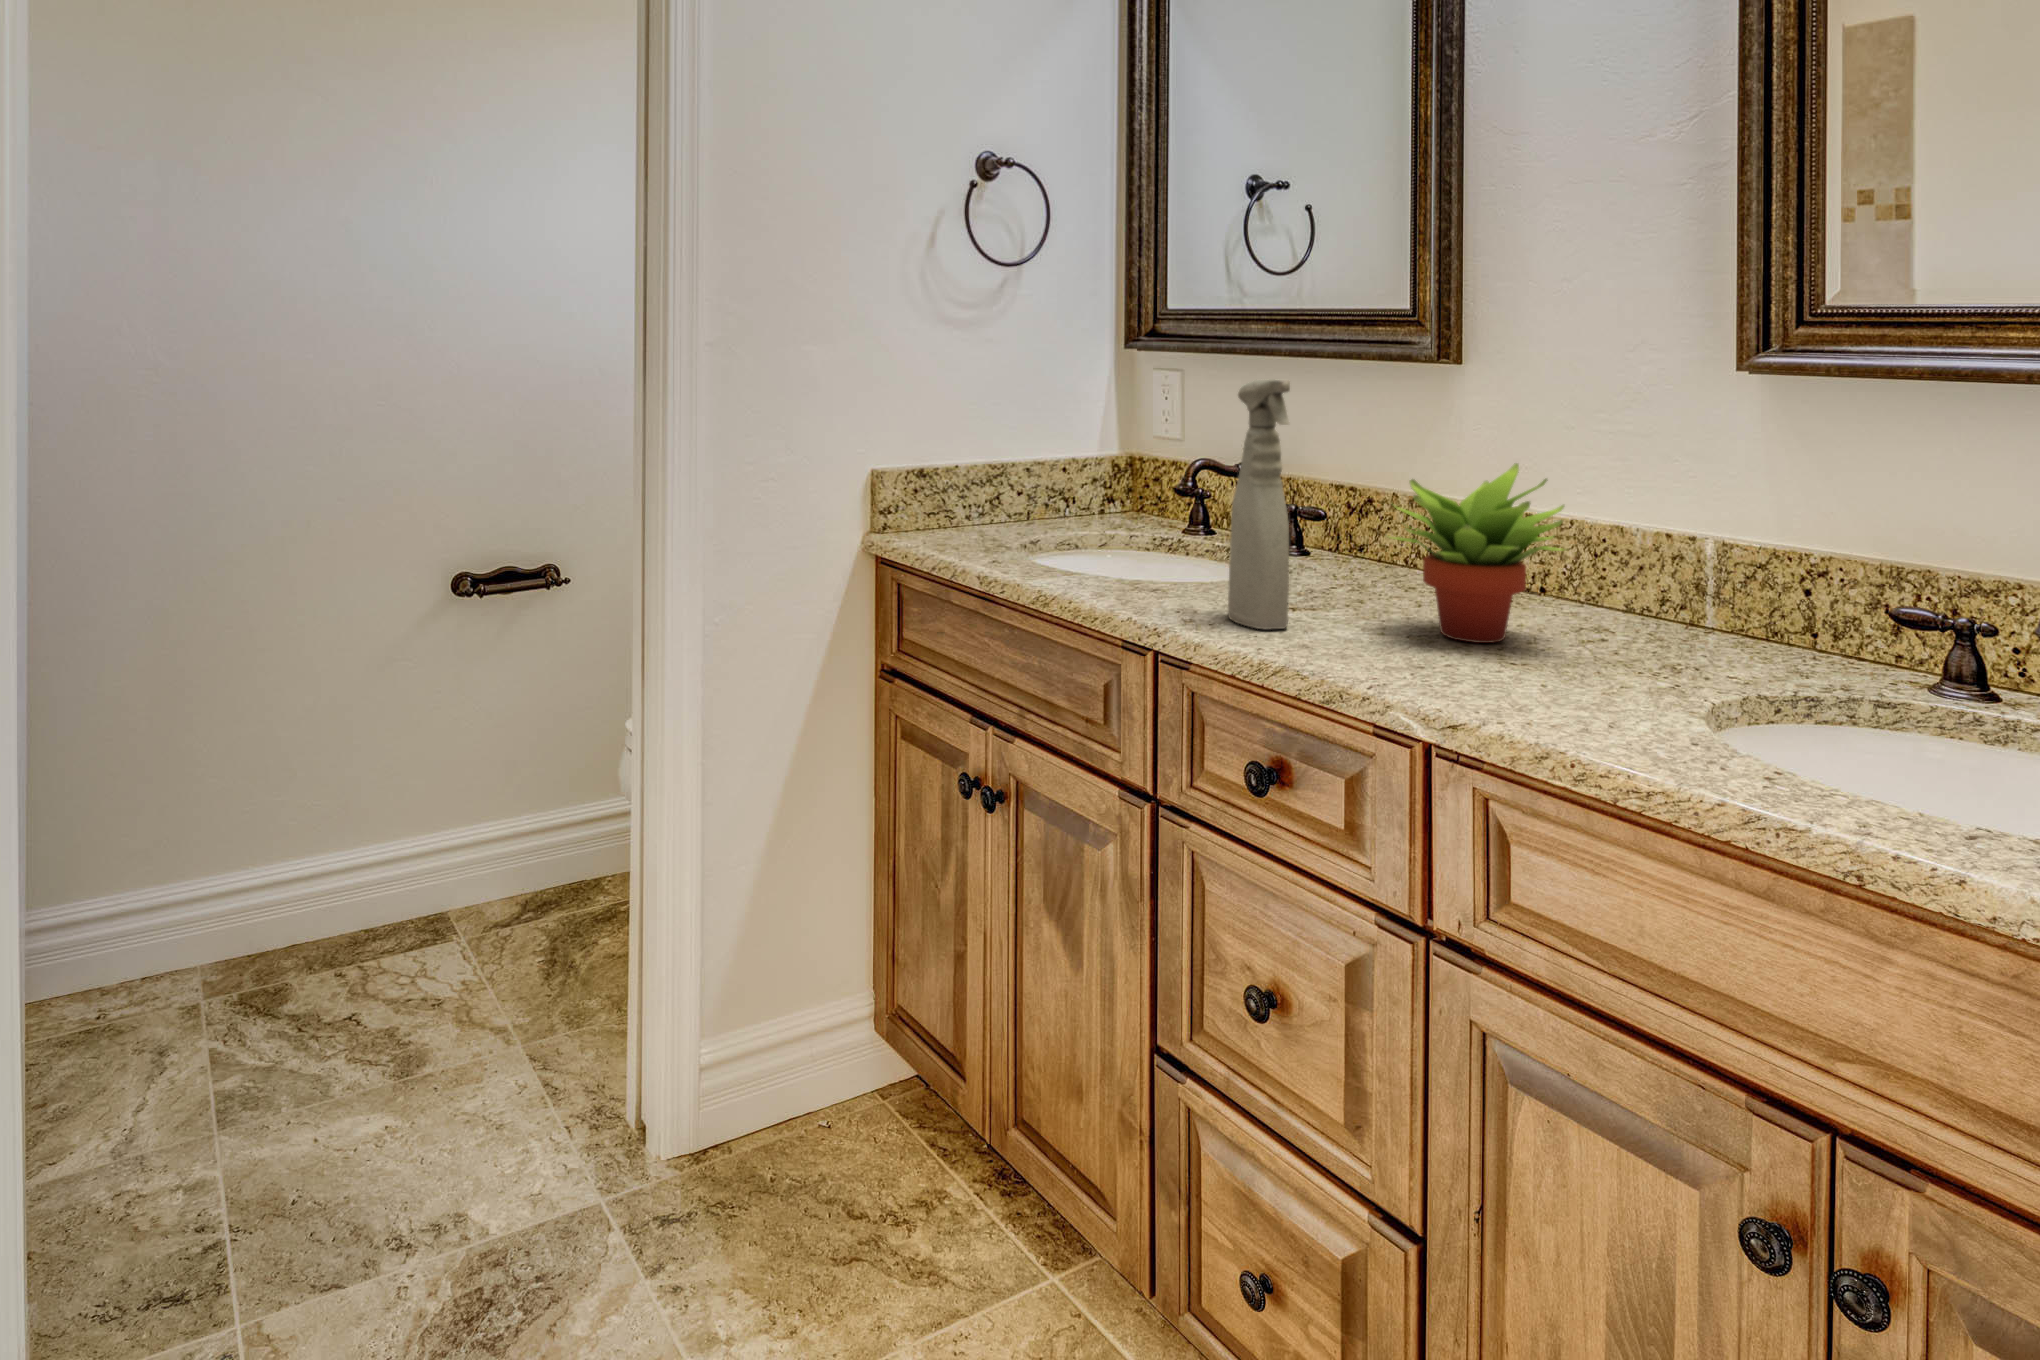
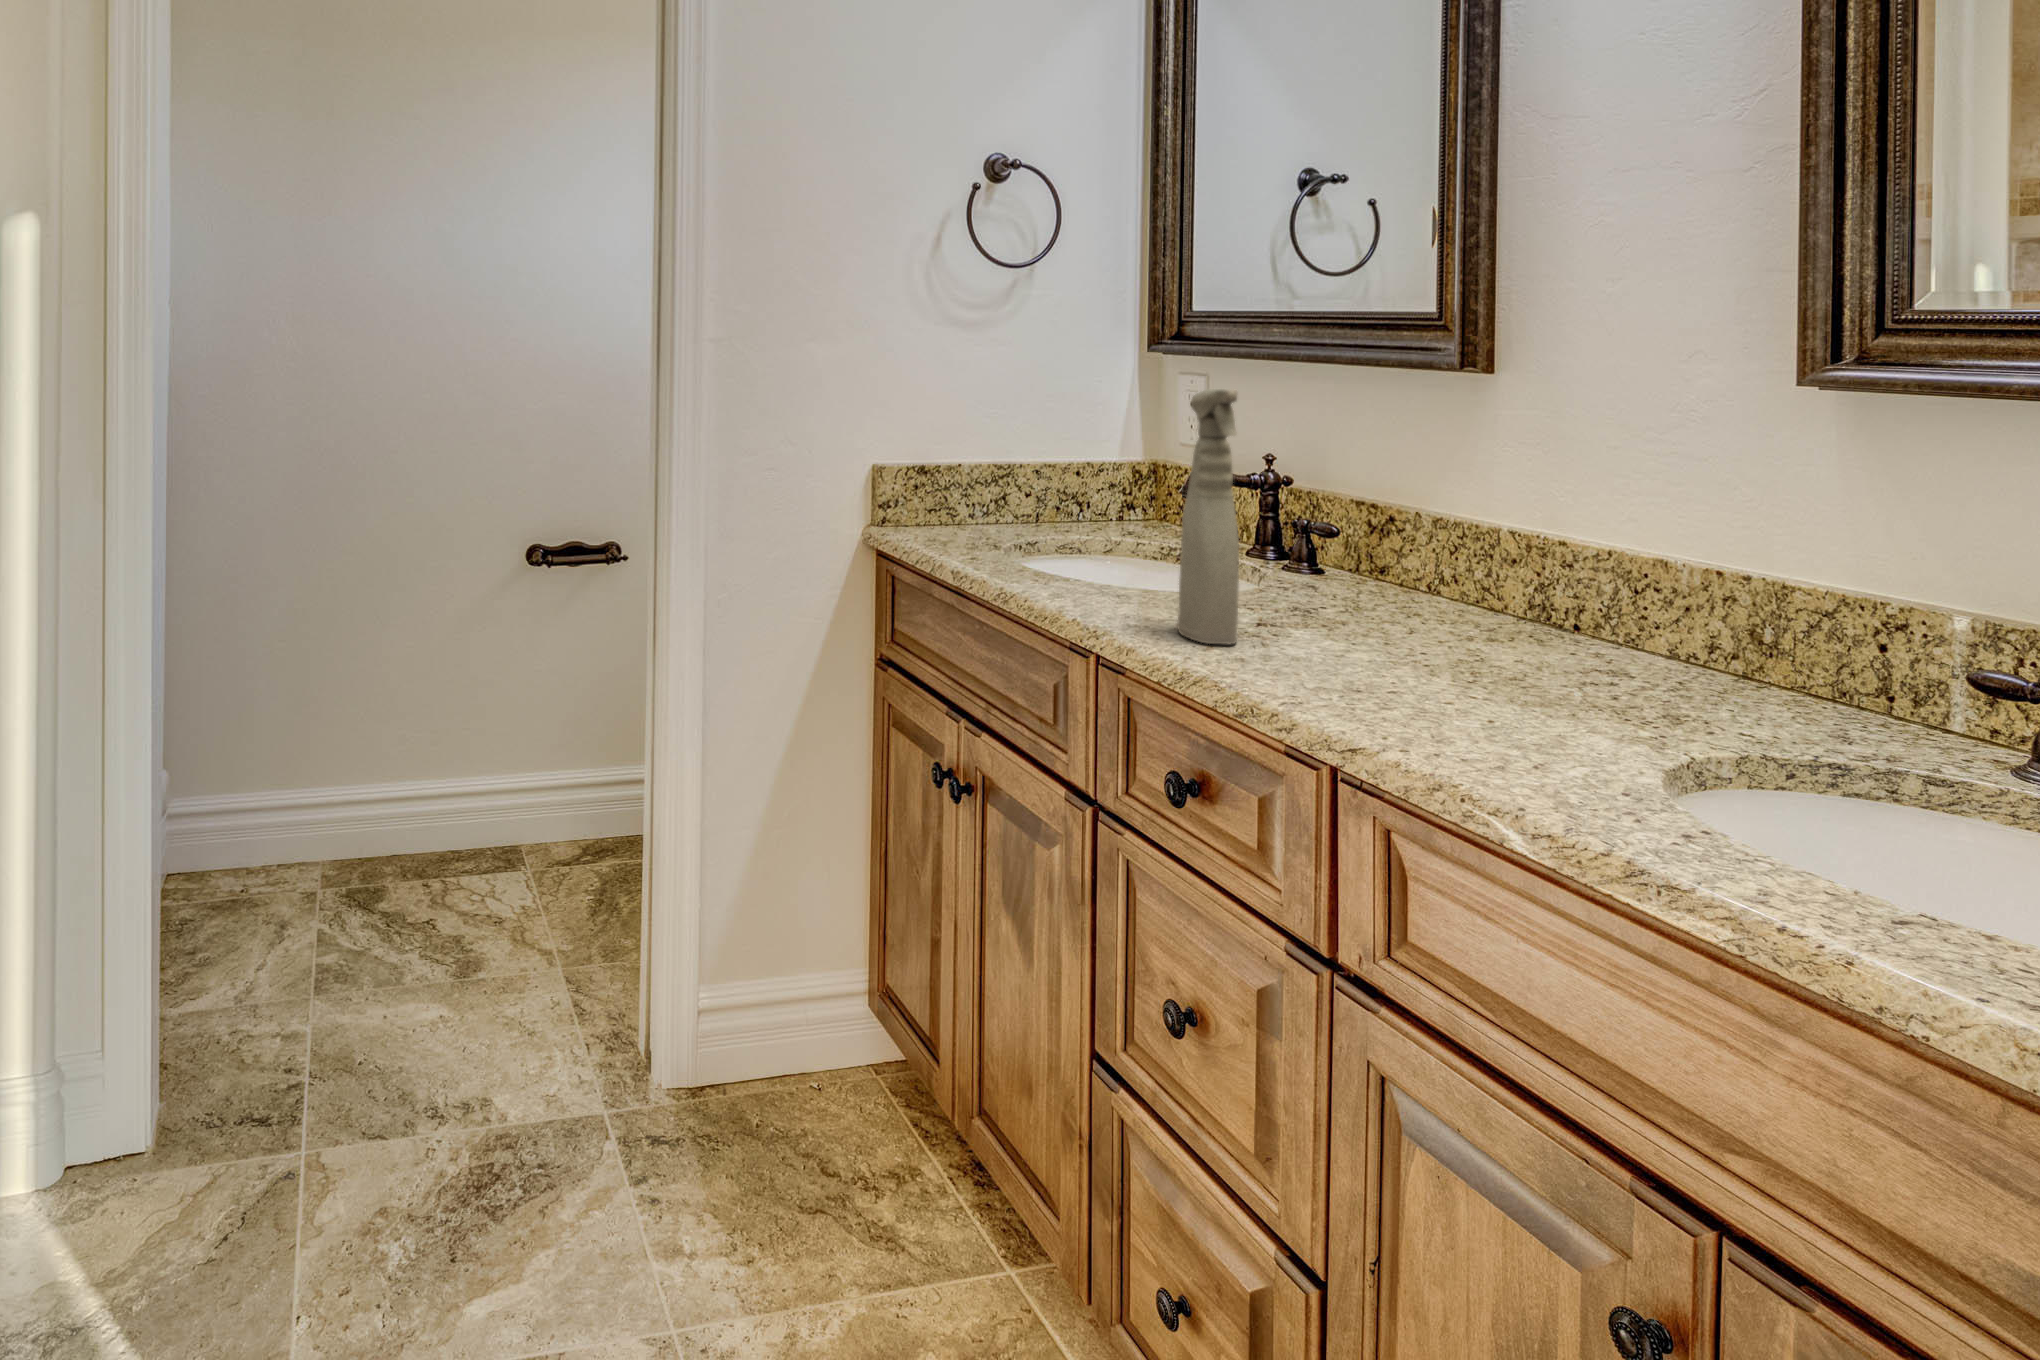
succulent plant: present [1389,463,1564,643] -> none [1346,483,1564,676]

